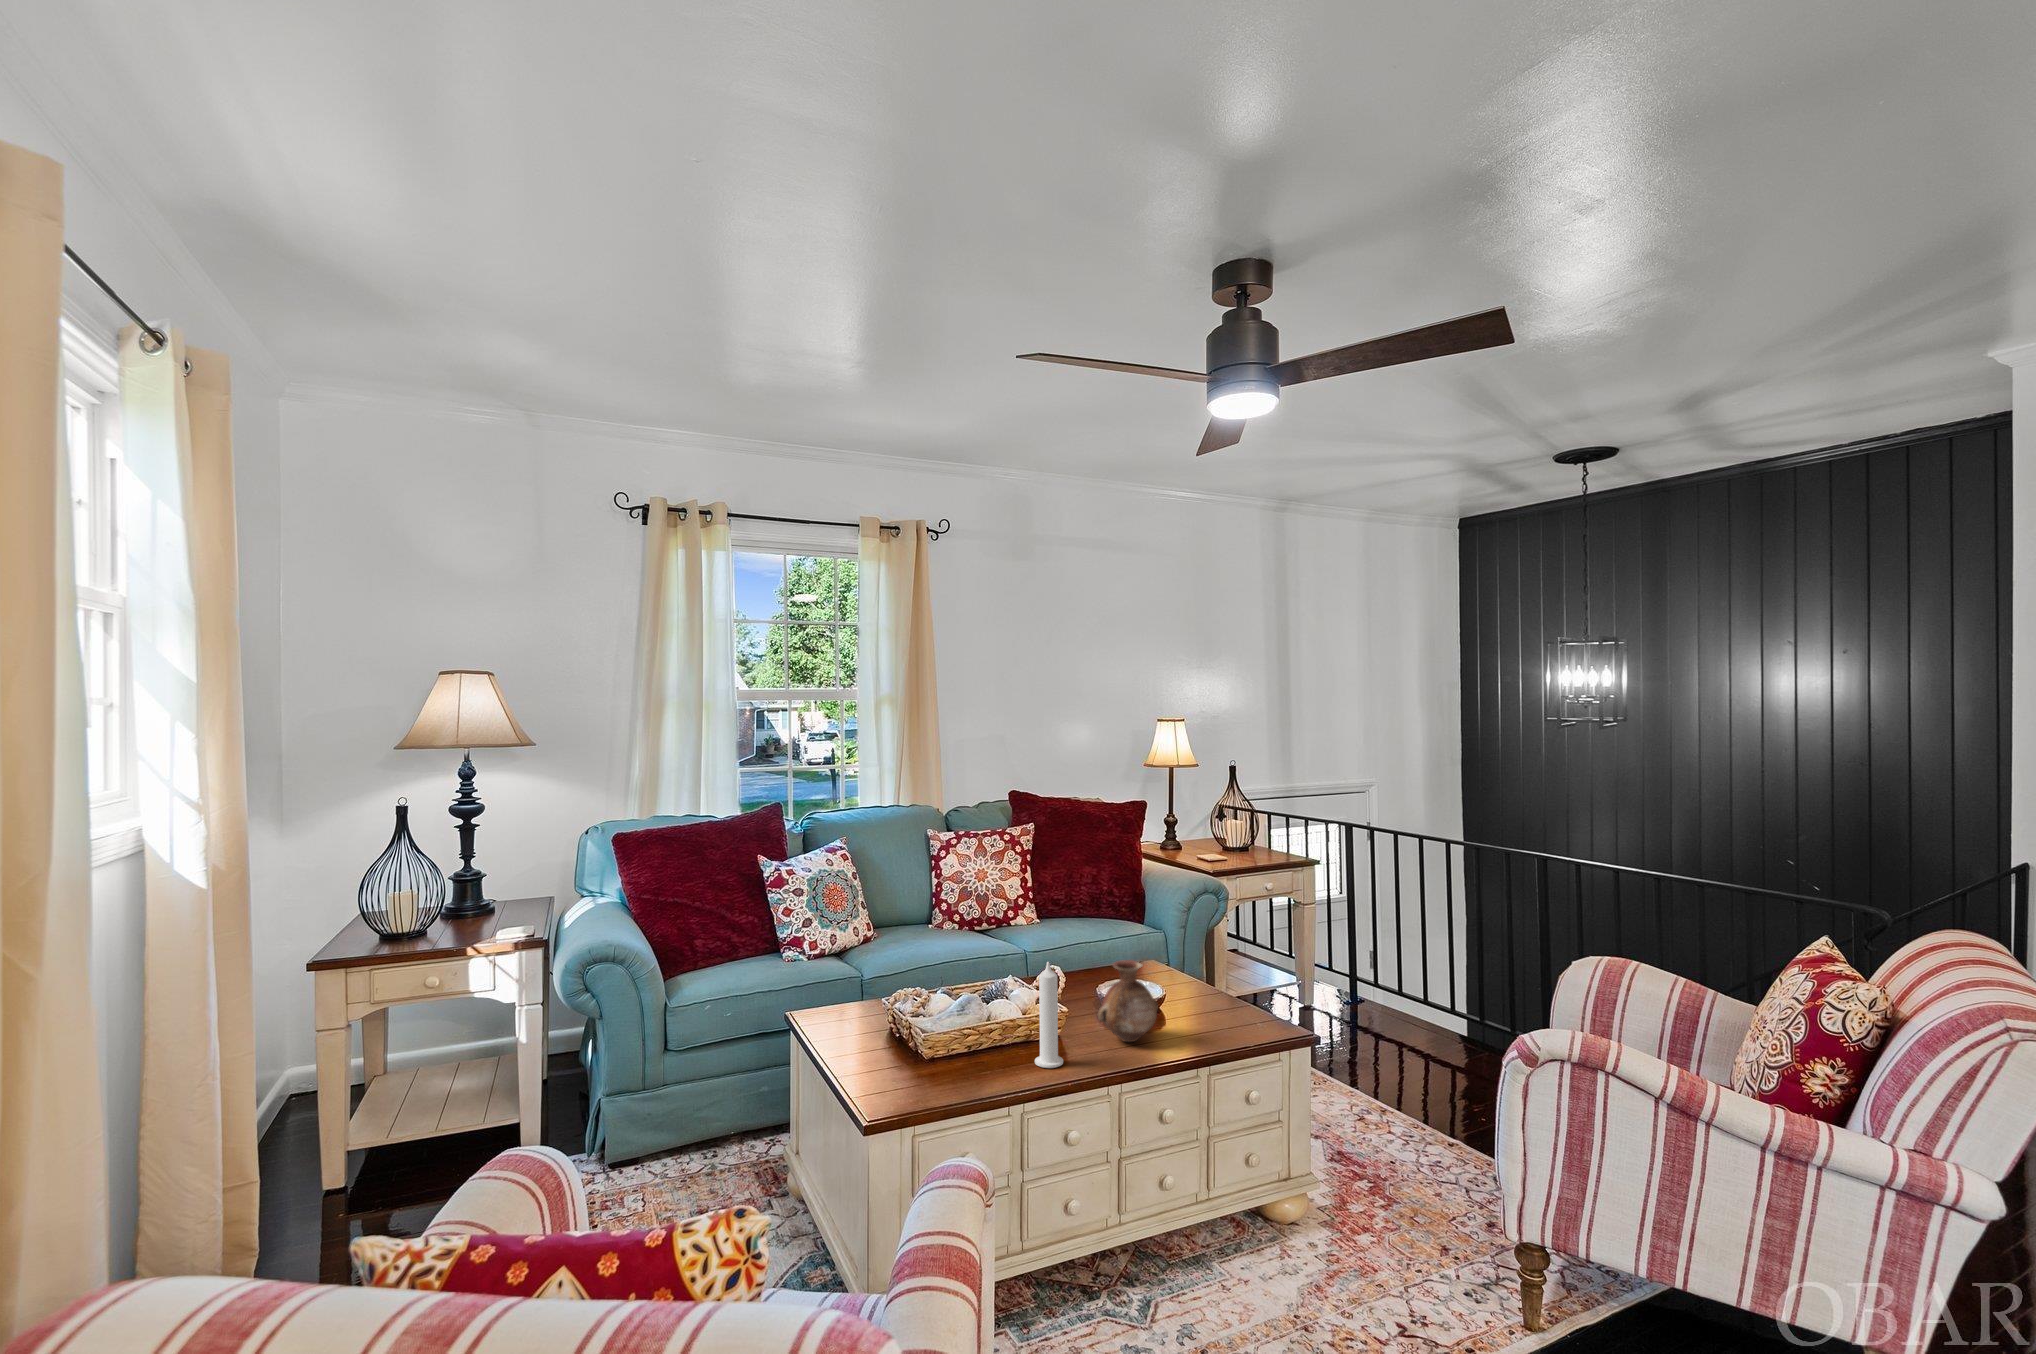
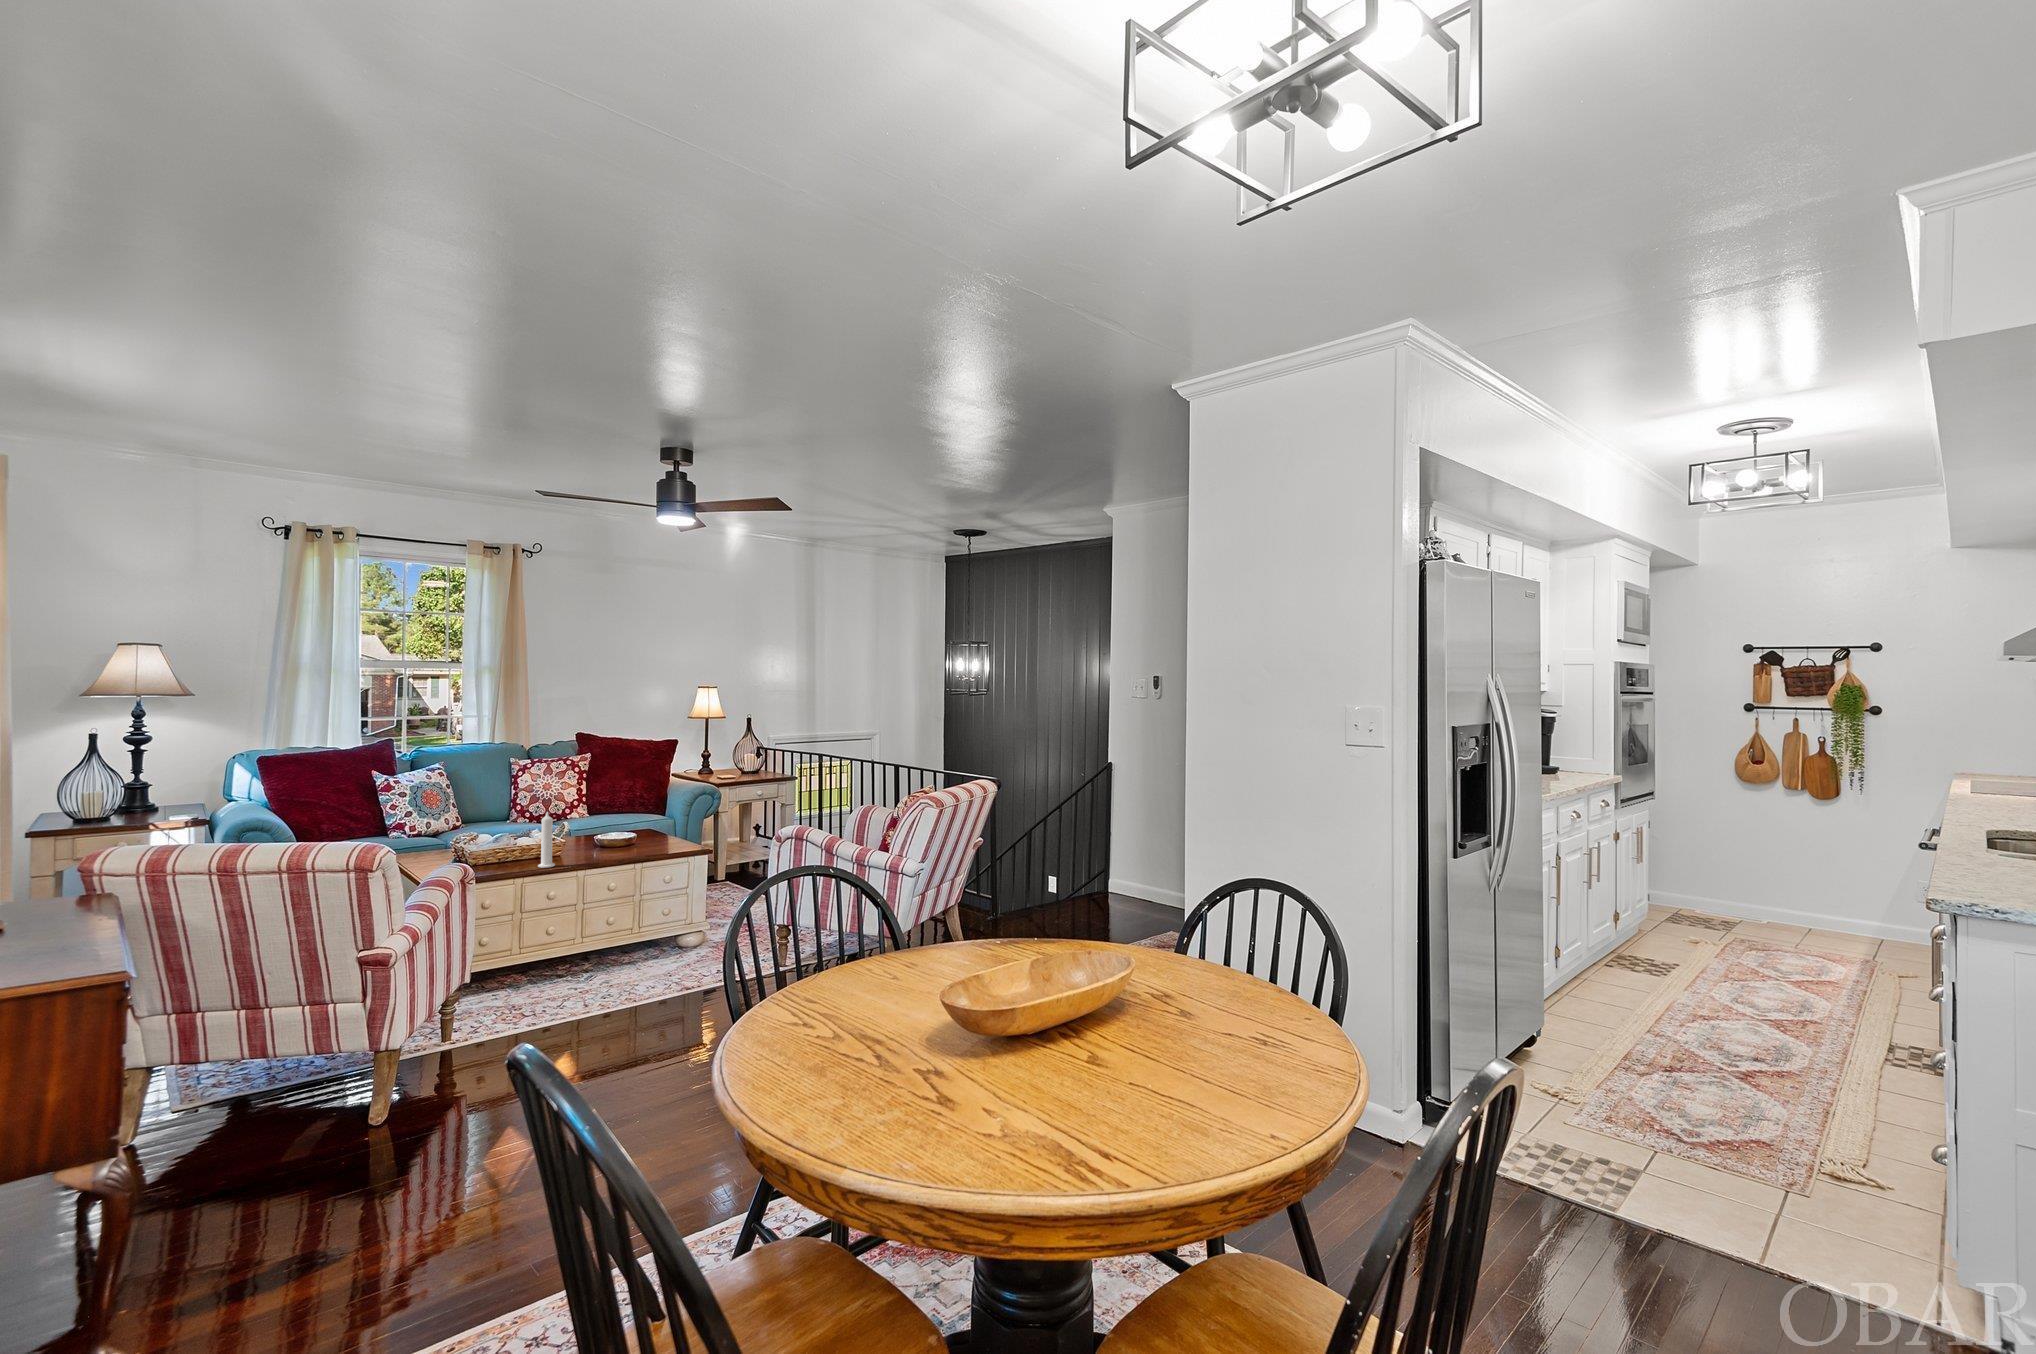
vase: present [1098,960,1158,1042] -> none [582,815,620,858]

